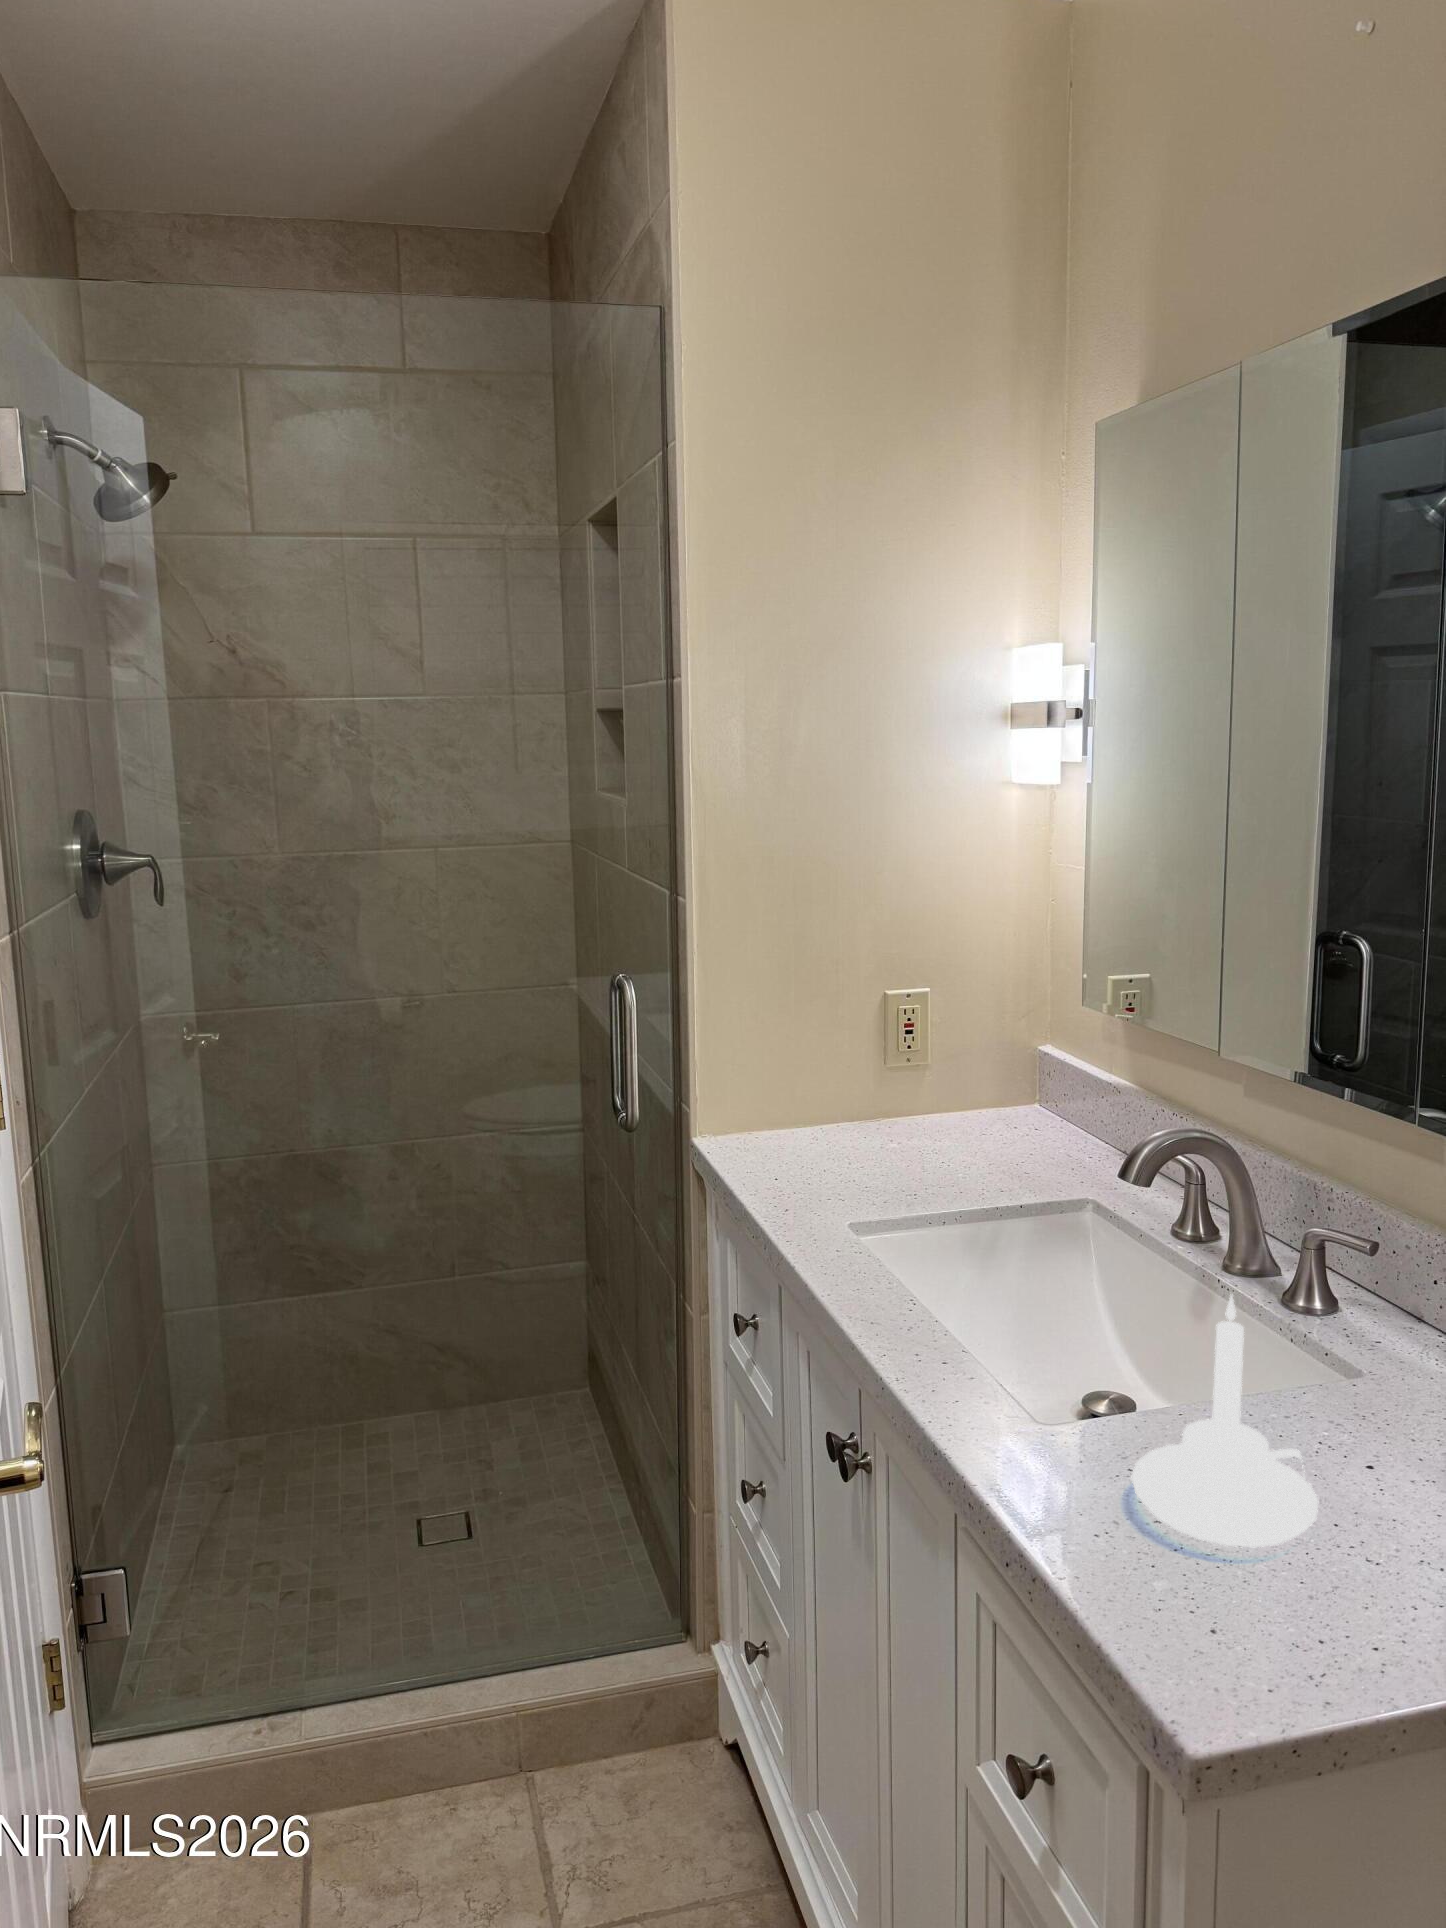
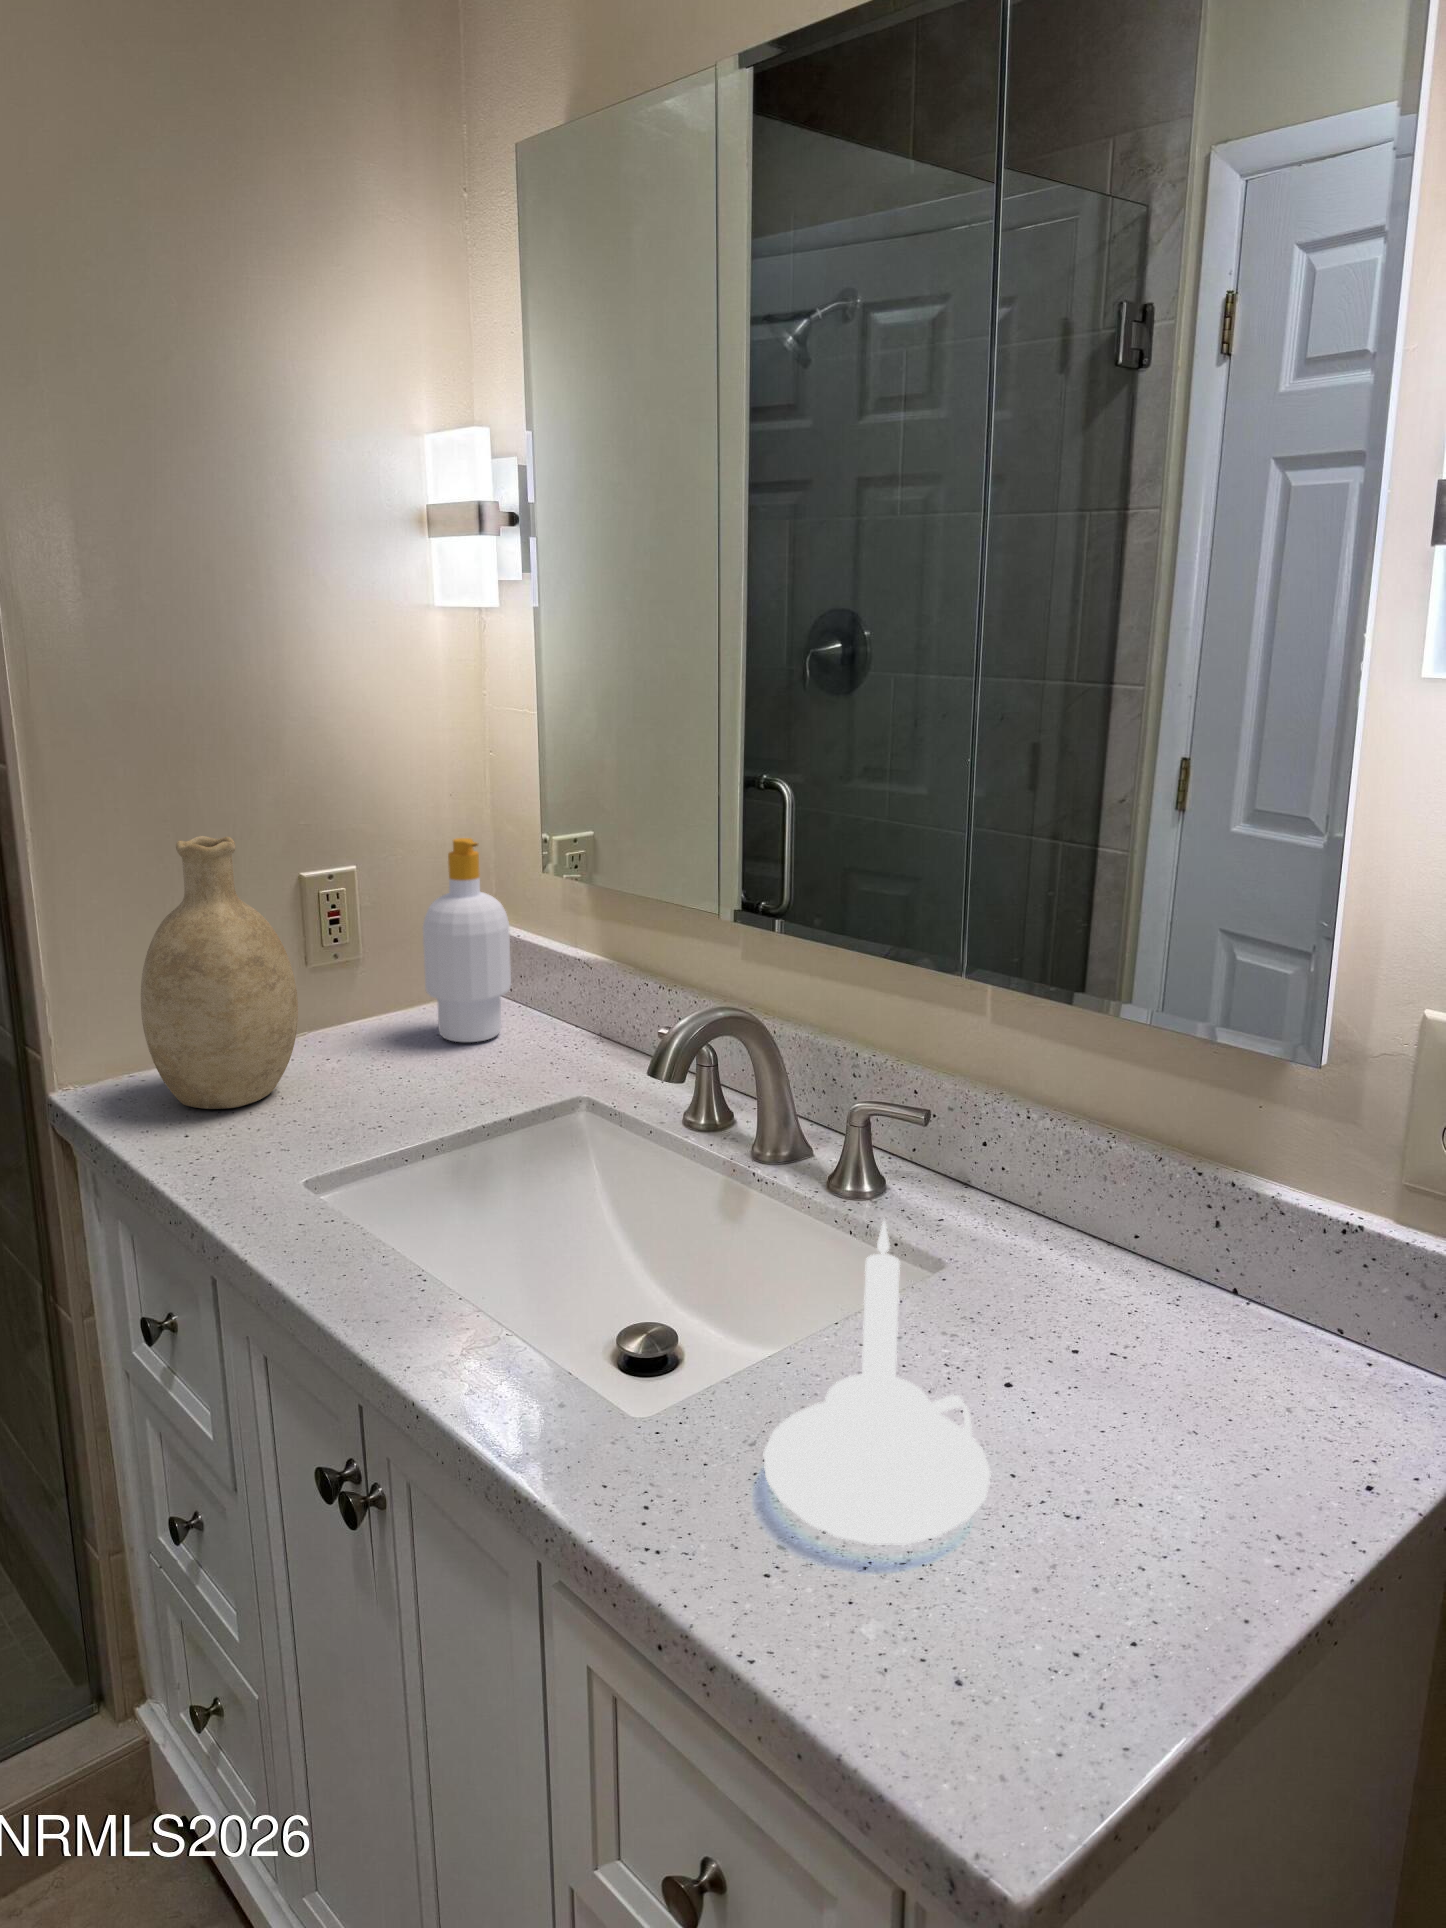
decorative vase: none [755,960,869,1171] -> present [141,836,298,1109]
soap bottle: none [978,973,1052,1145] -> present [423,838,511,1042]

